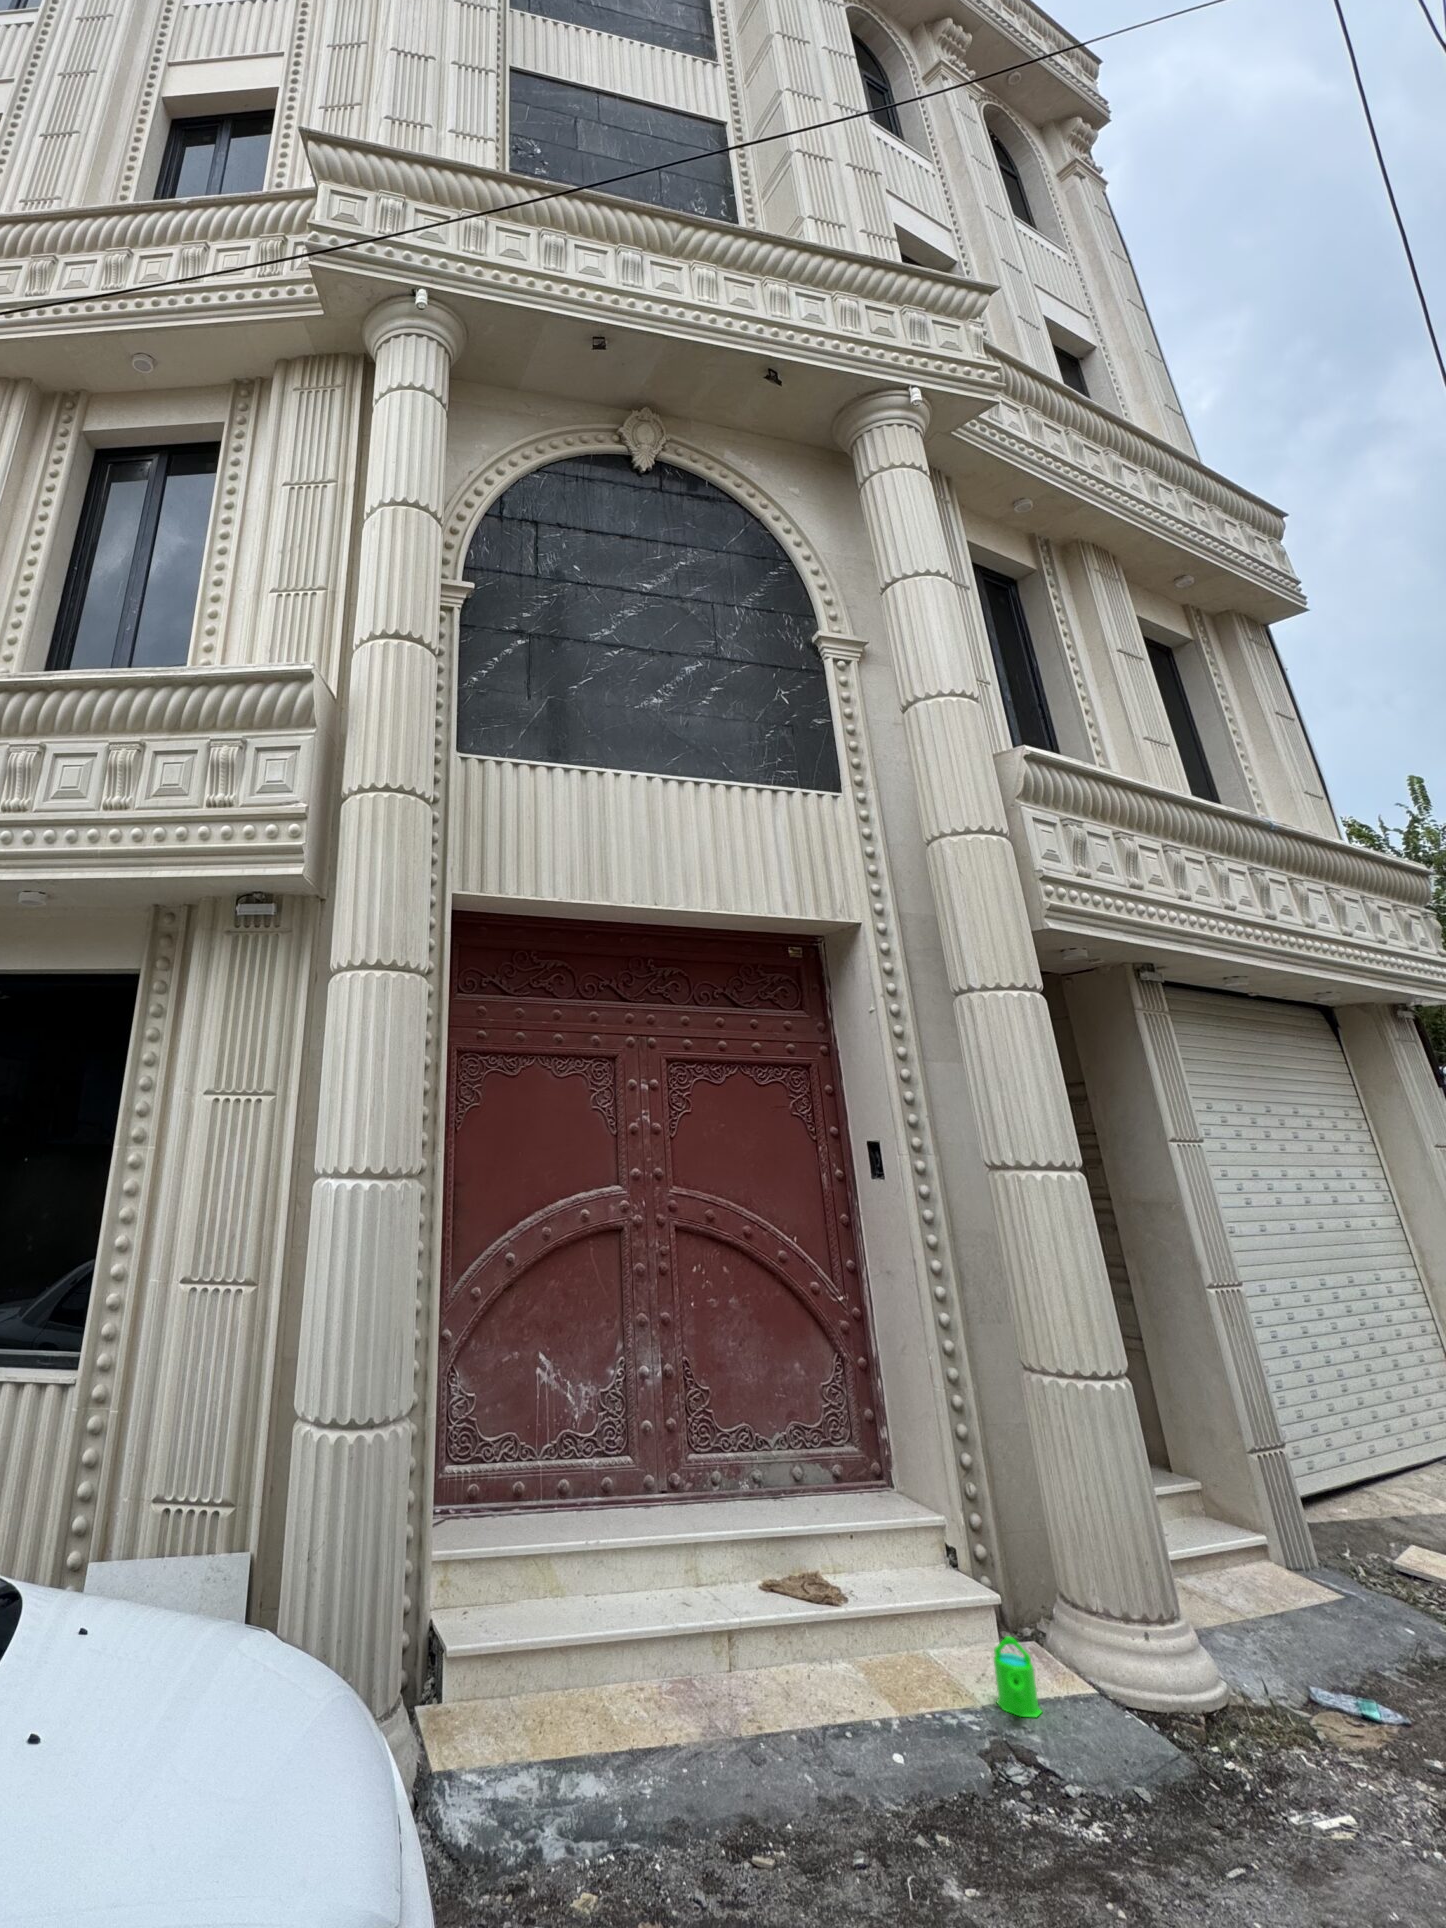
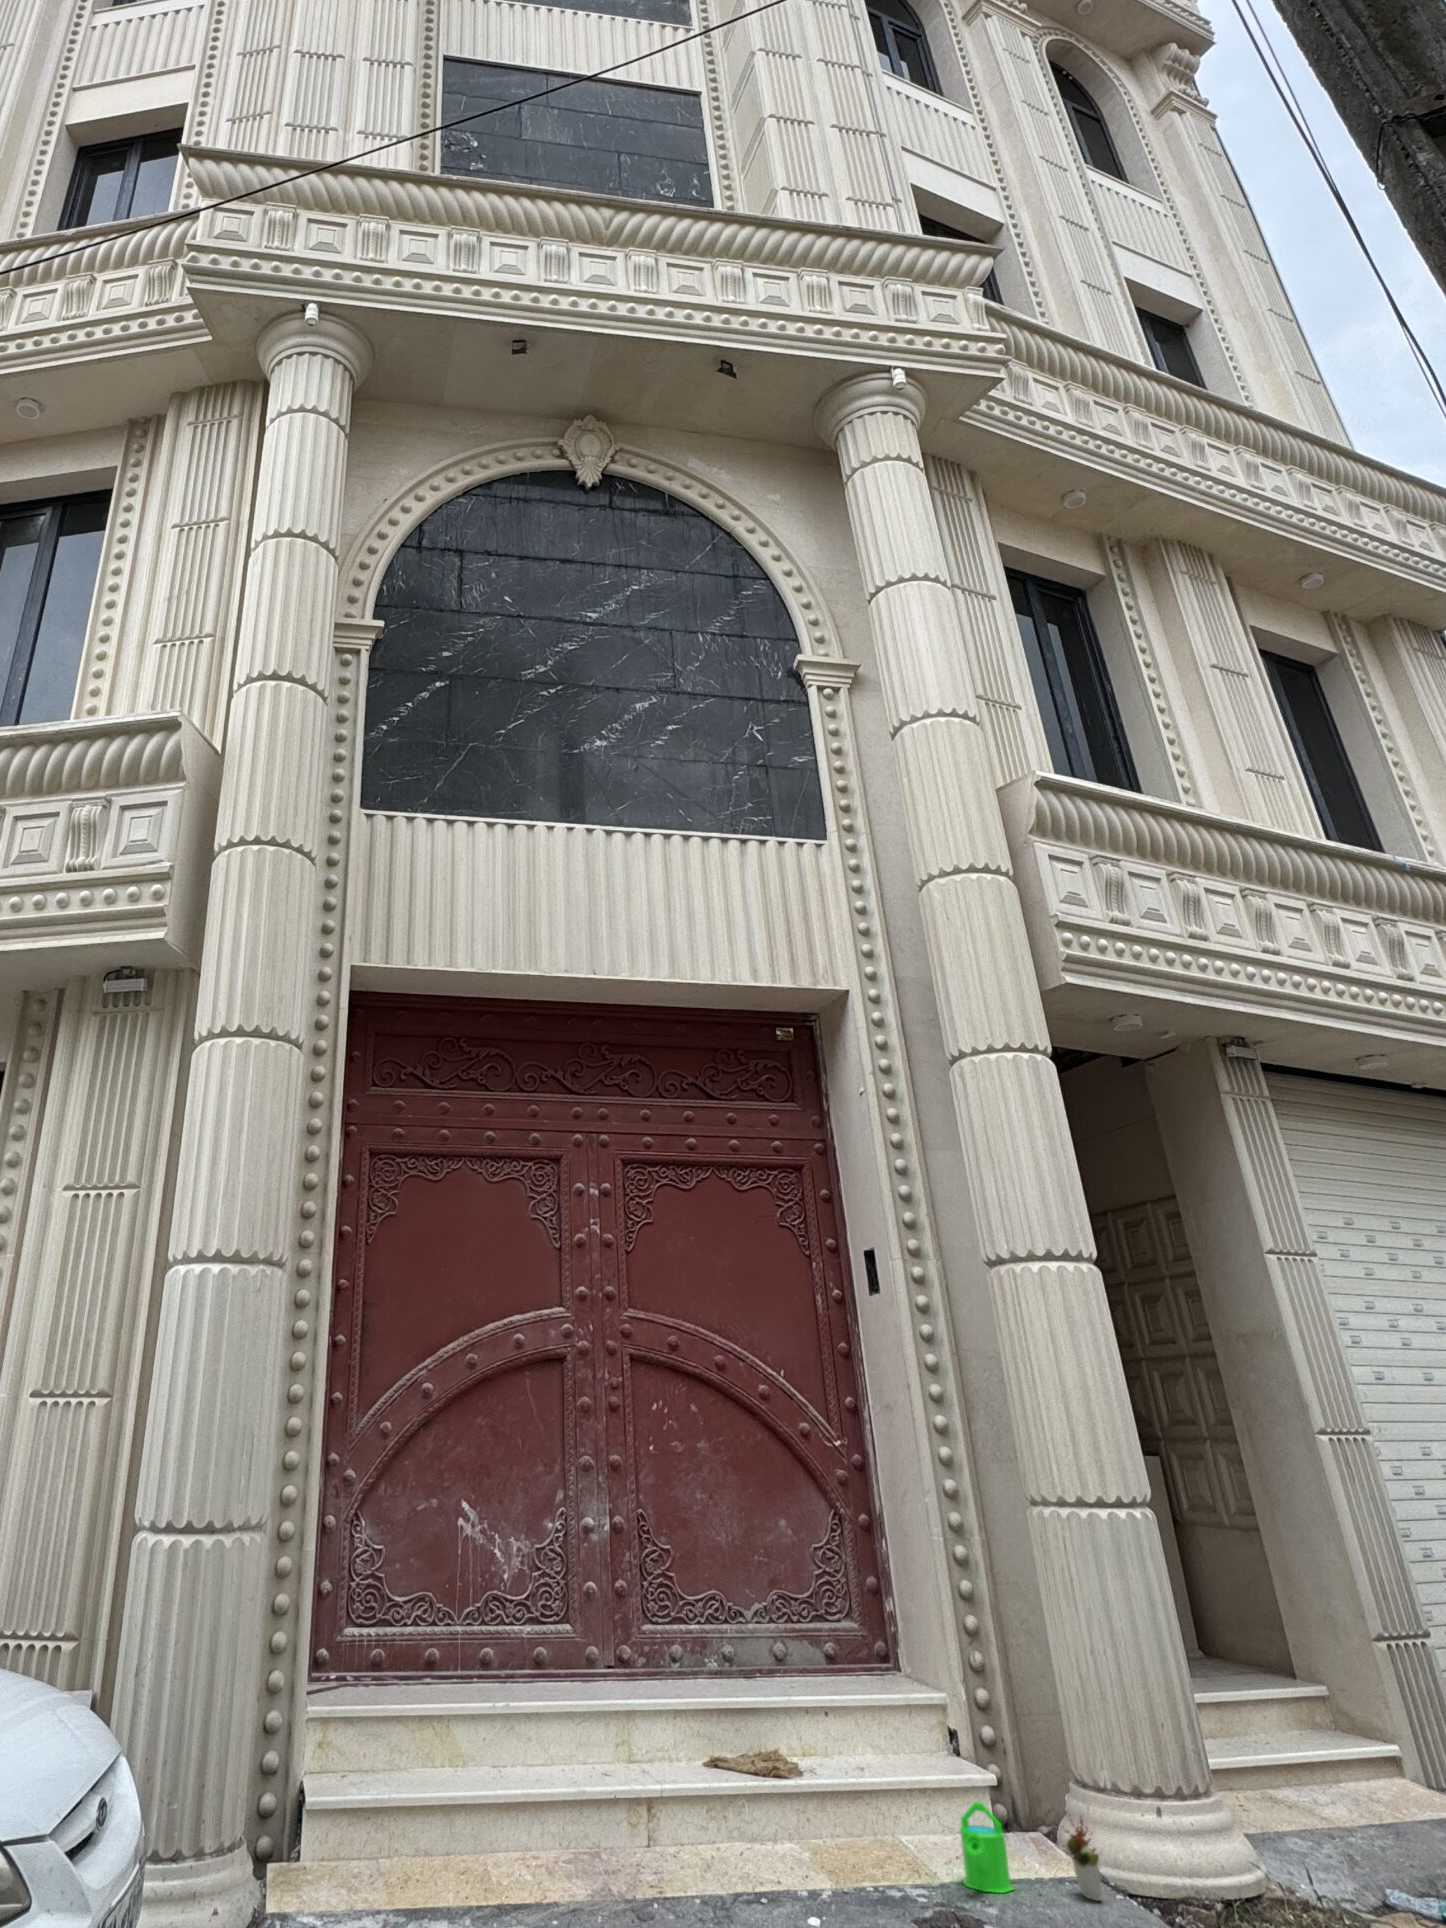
decorative plant: none [1082,1648,1117,1724] -> present [1066,1813,1102,1901]

